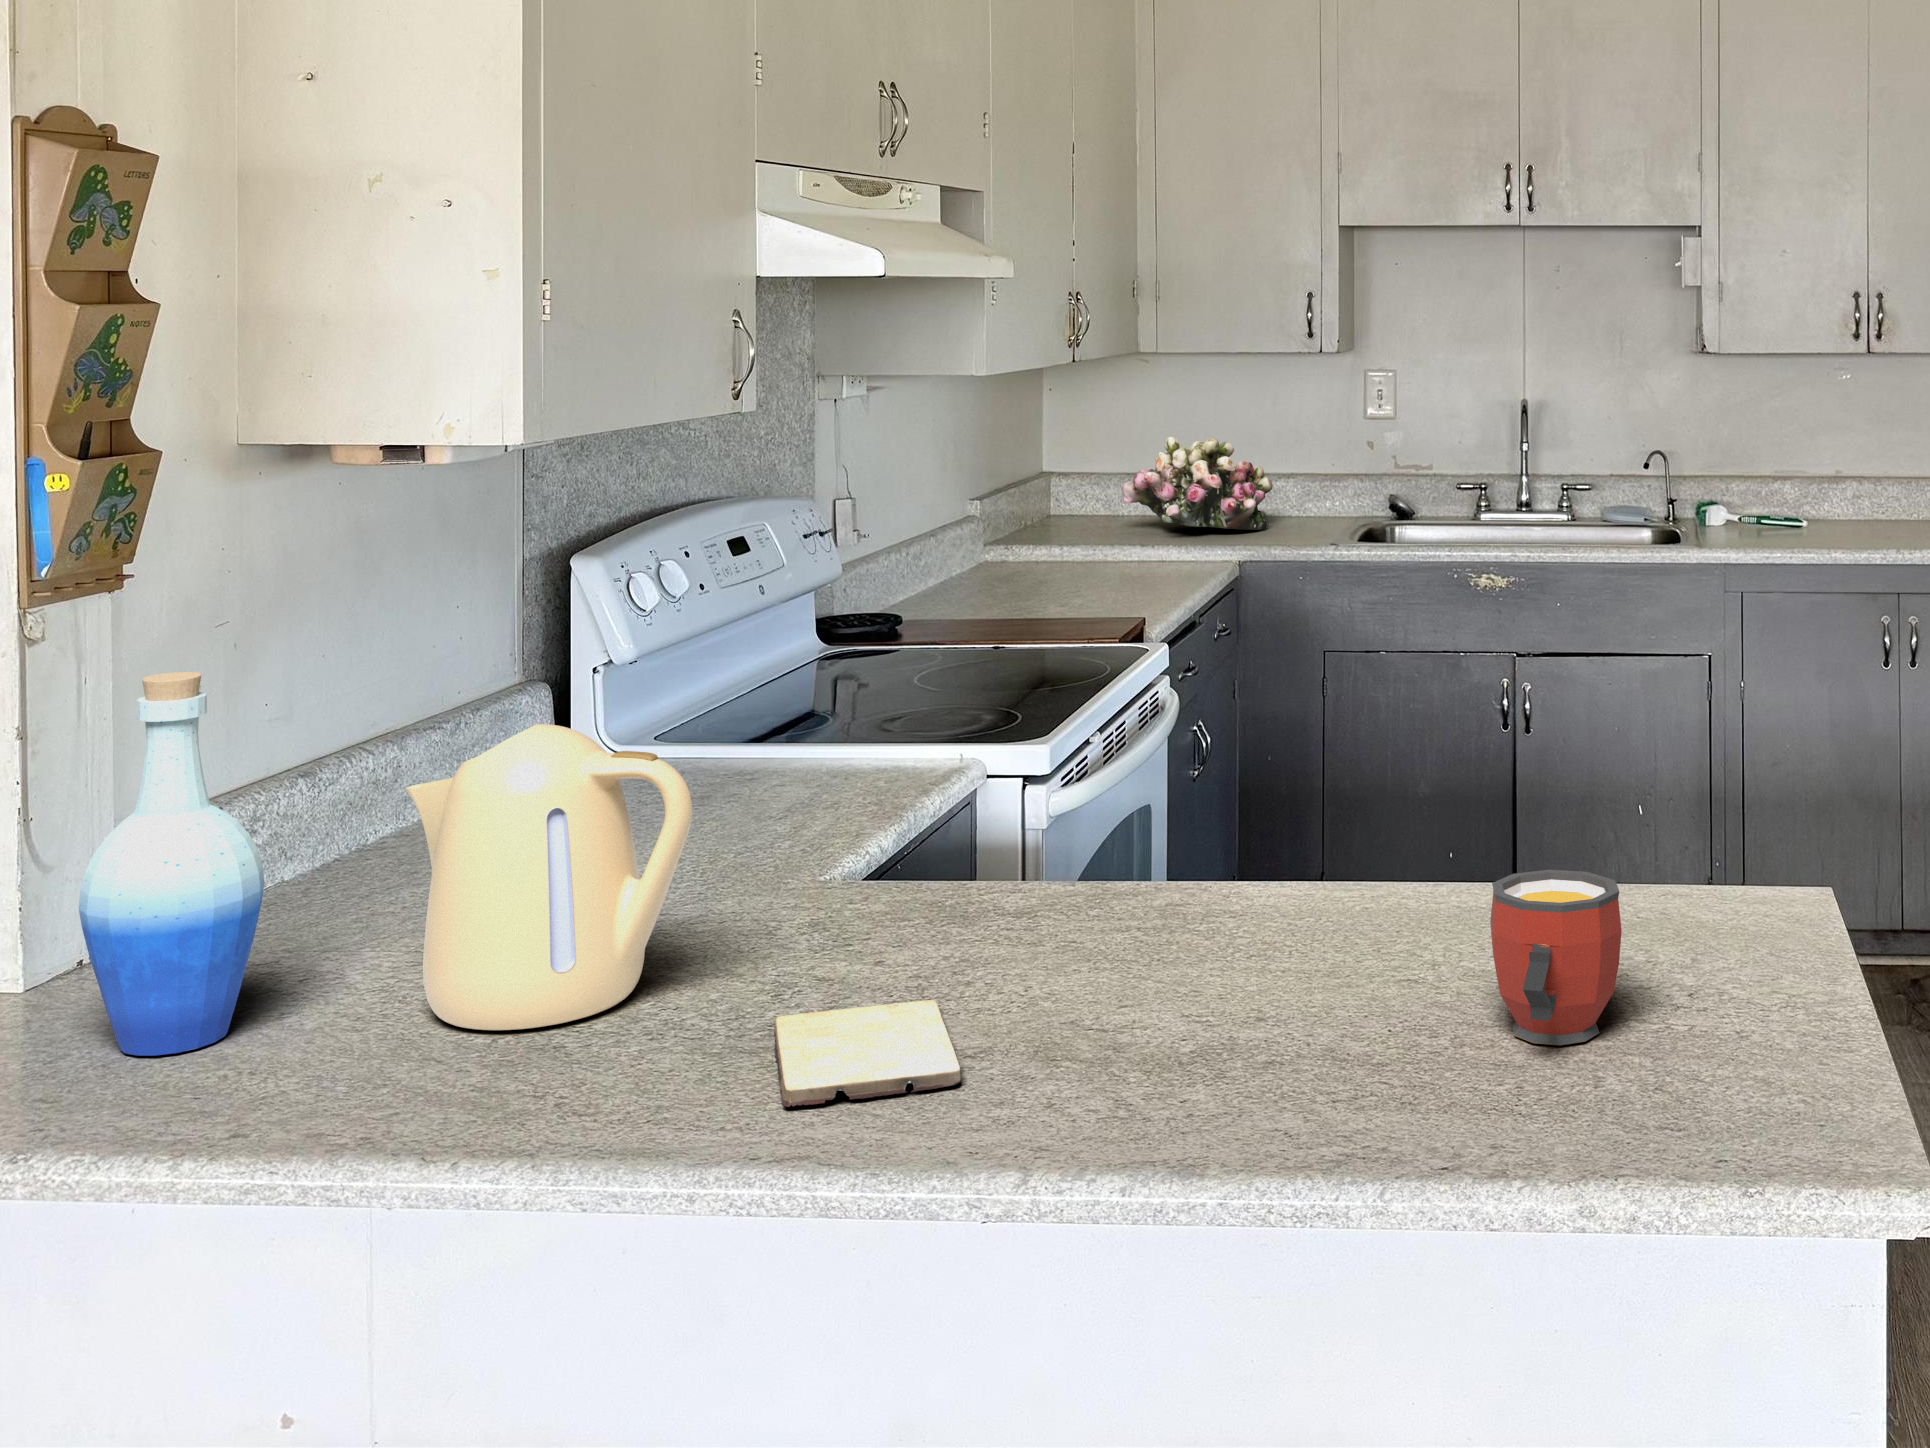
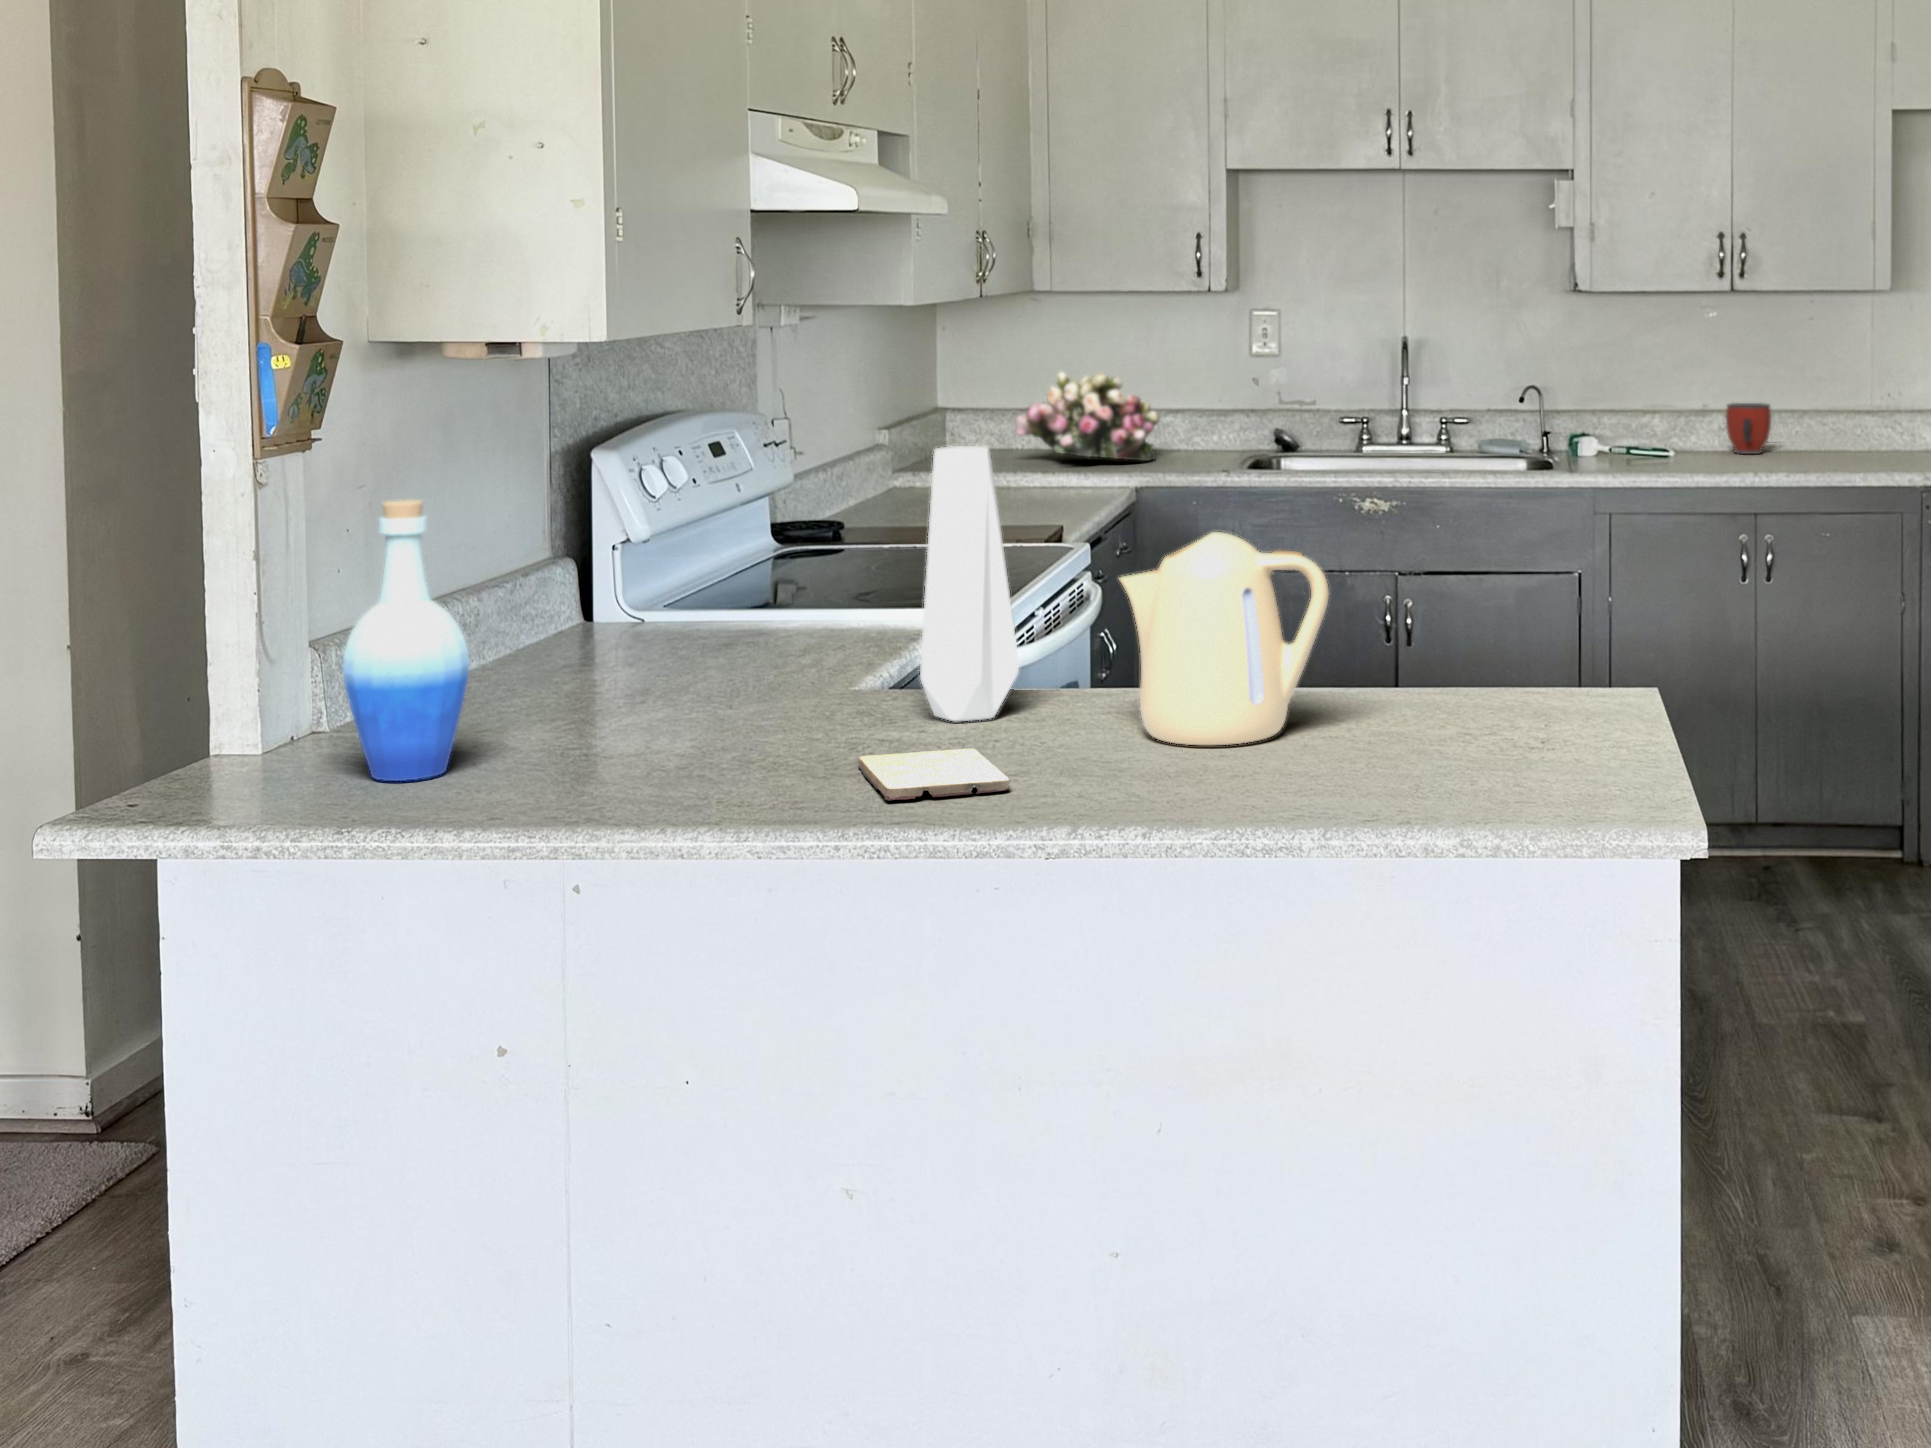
vase: none [887,582,1018,940] -> present [920,446,1019,721]
kettle: present [405,724,692,1030] -> present [1119,532,1329,745]
mug: present [1490,870,1622,1045] -> present [1726,403,1771,454]

